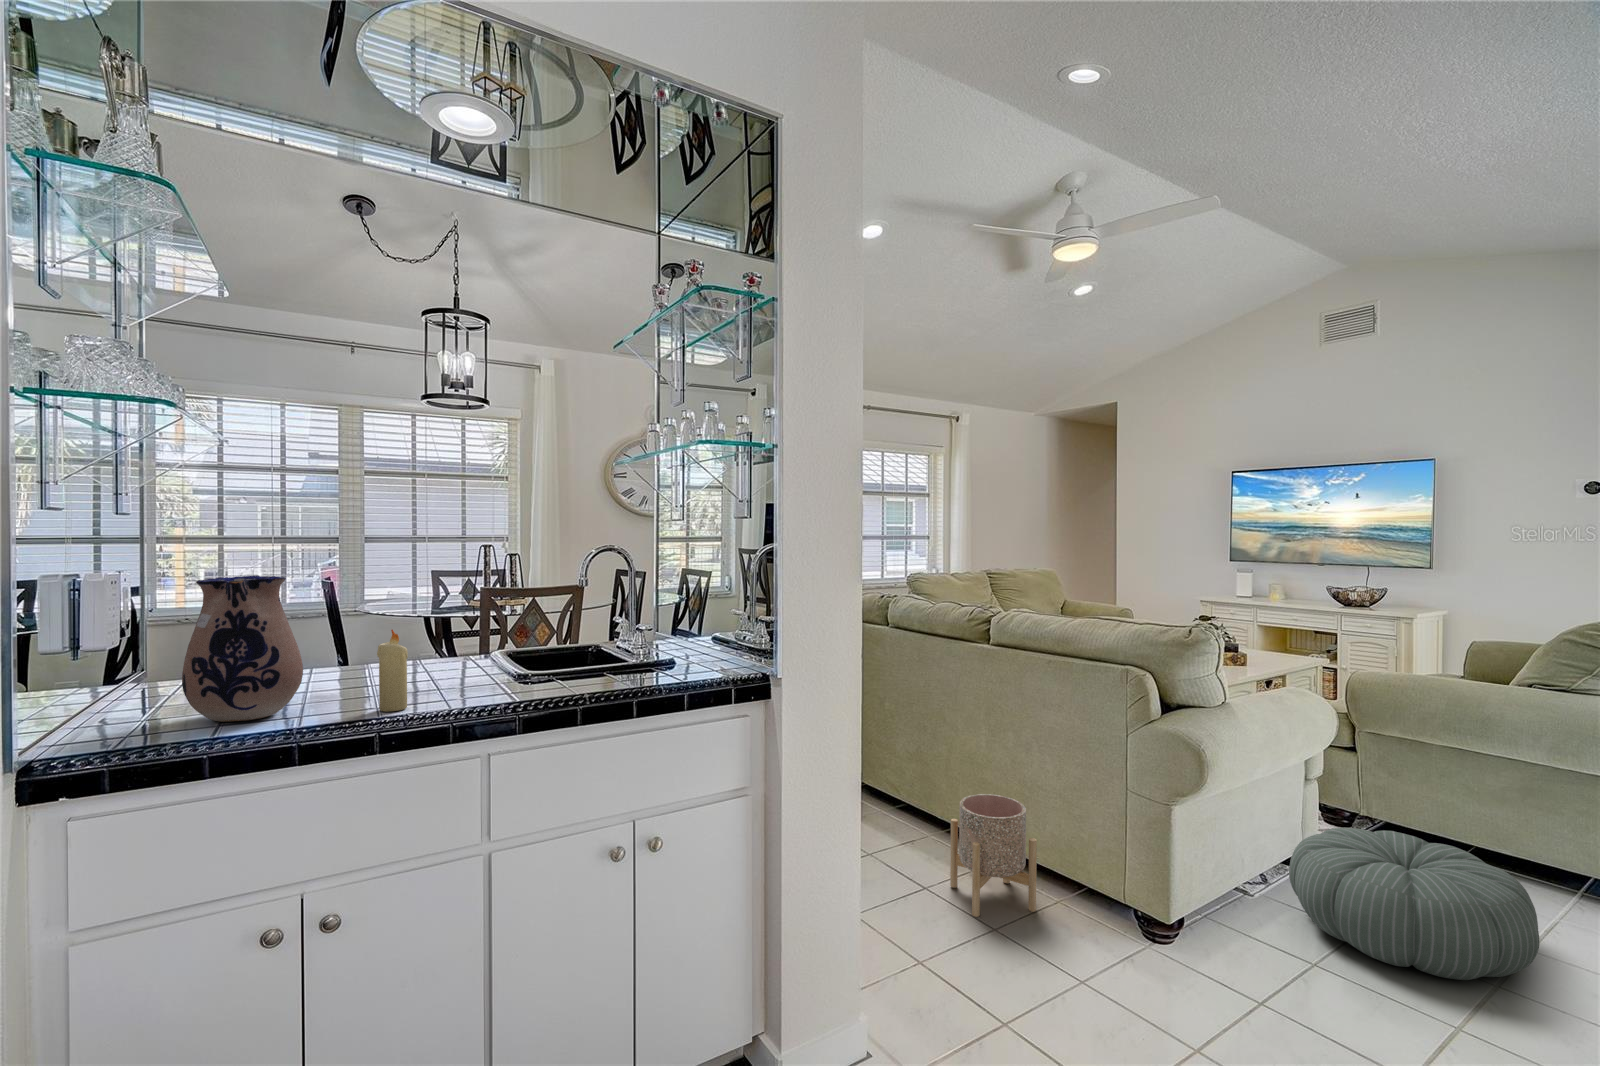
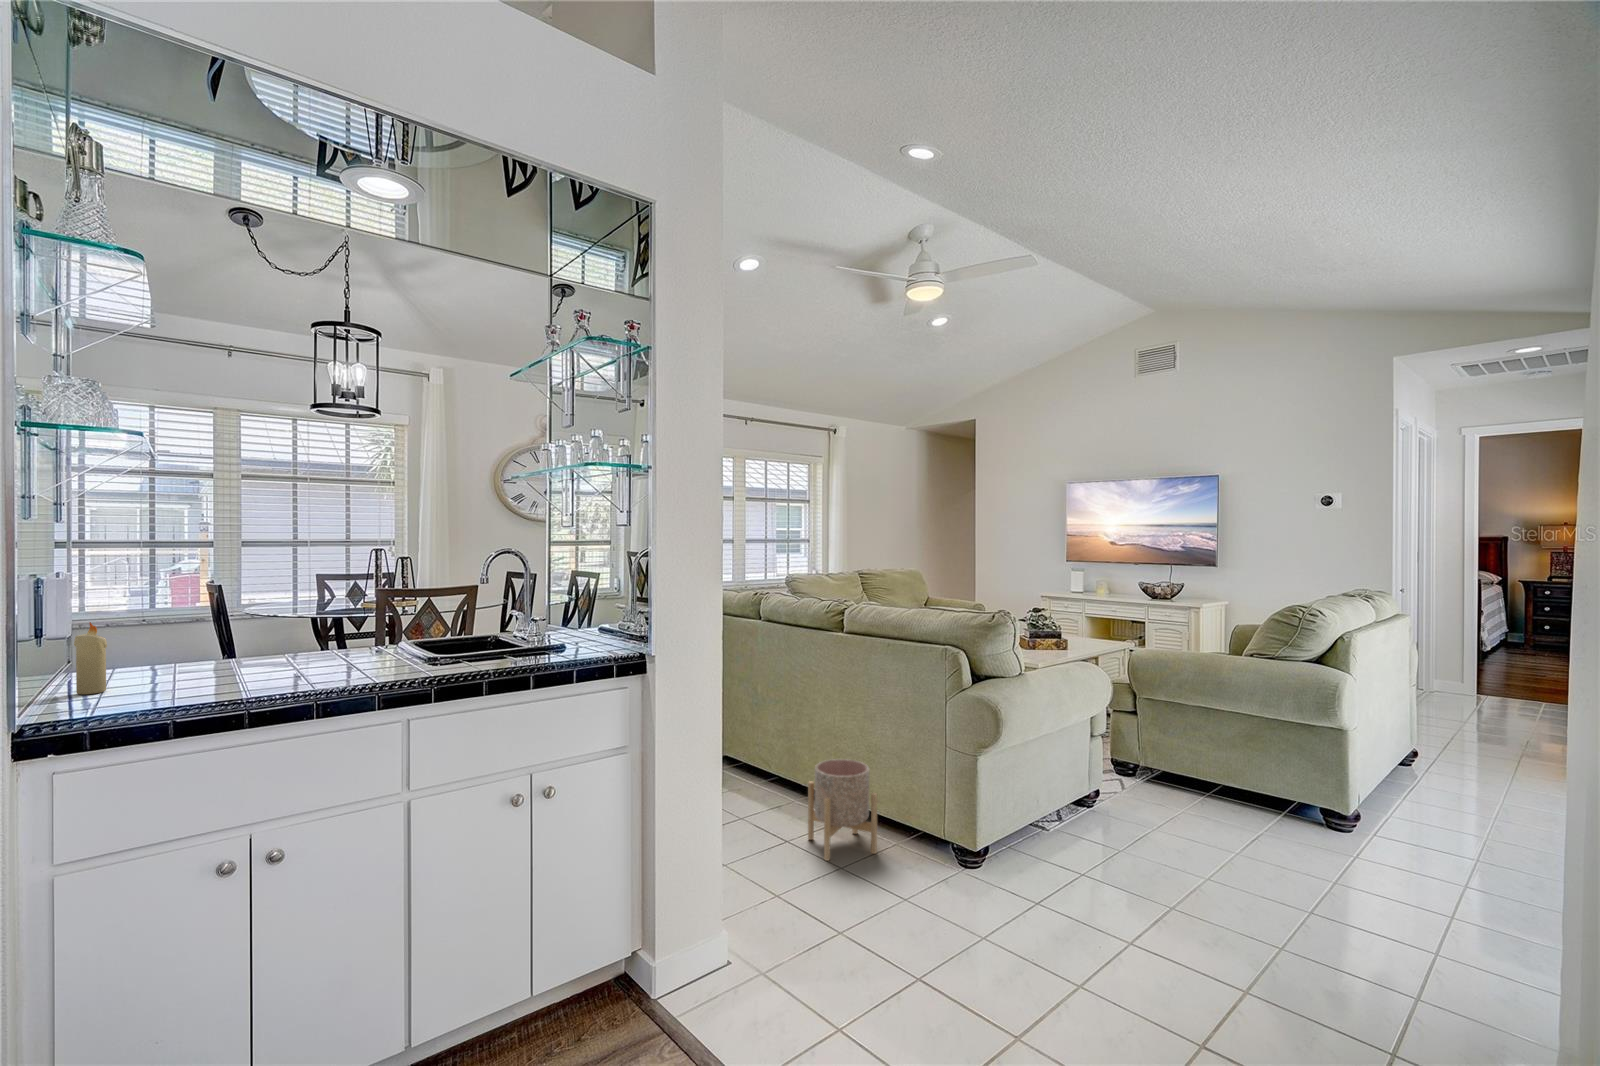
ceramic pitcher: present [182,575,303,722] -> none [132,574,239,698]
candle: present [377,630,408,712] -> present [74,622,107,694]
pouf: present [1289,828,1539,980] -> none [1075,772,1243,879]

